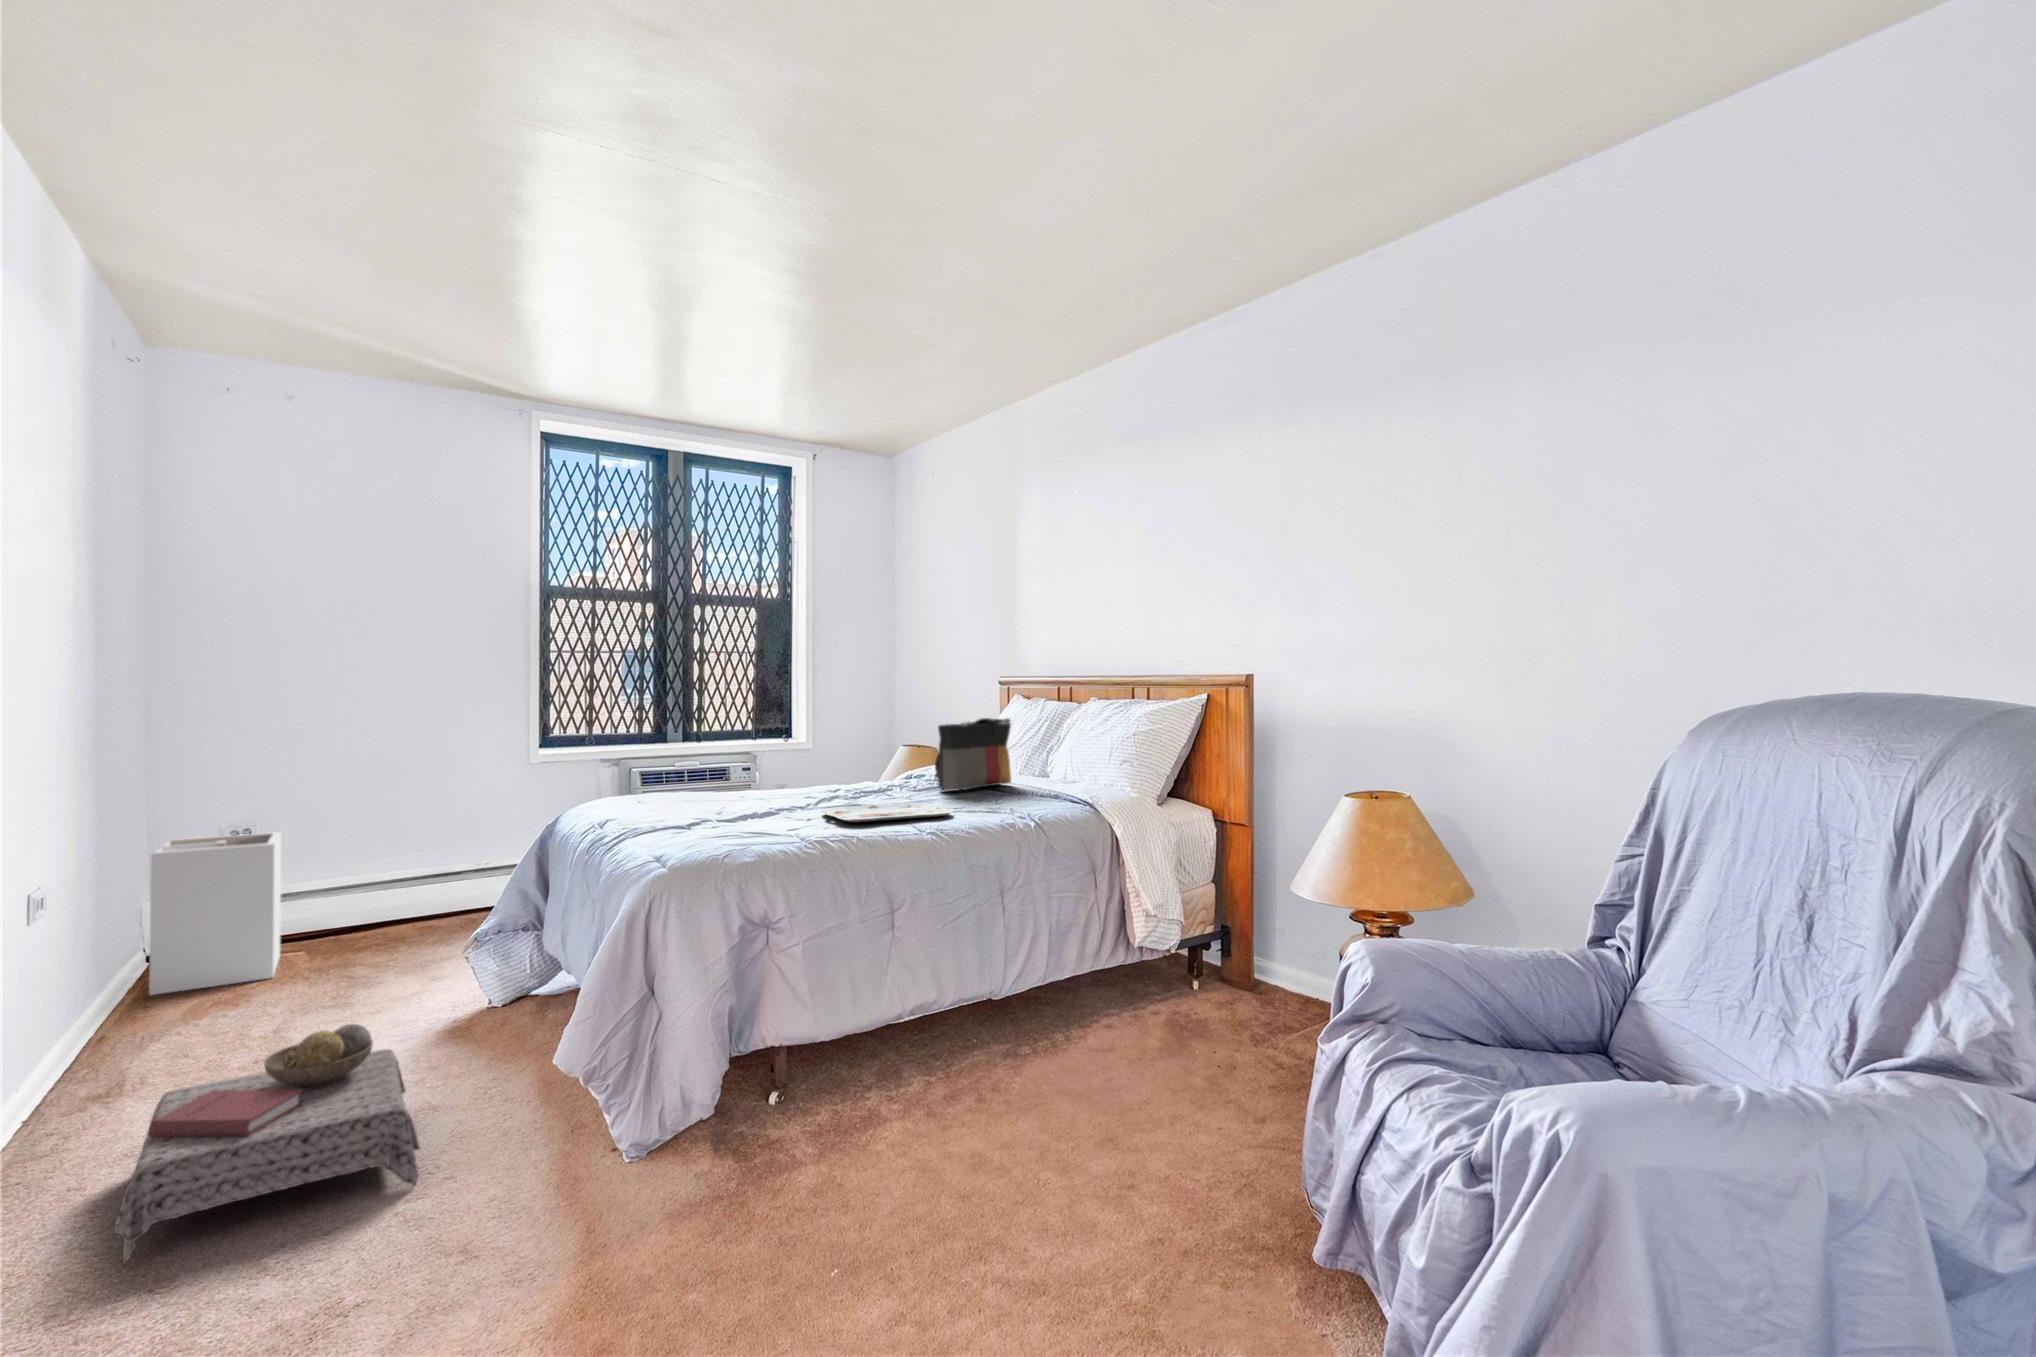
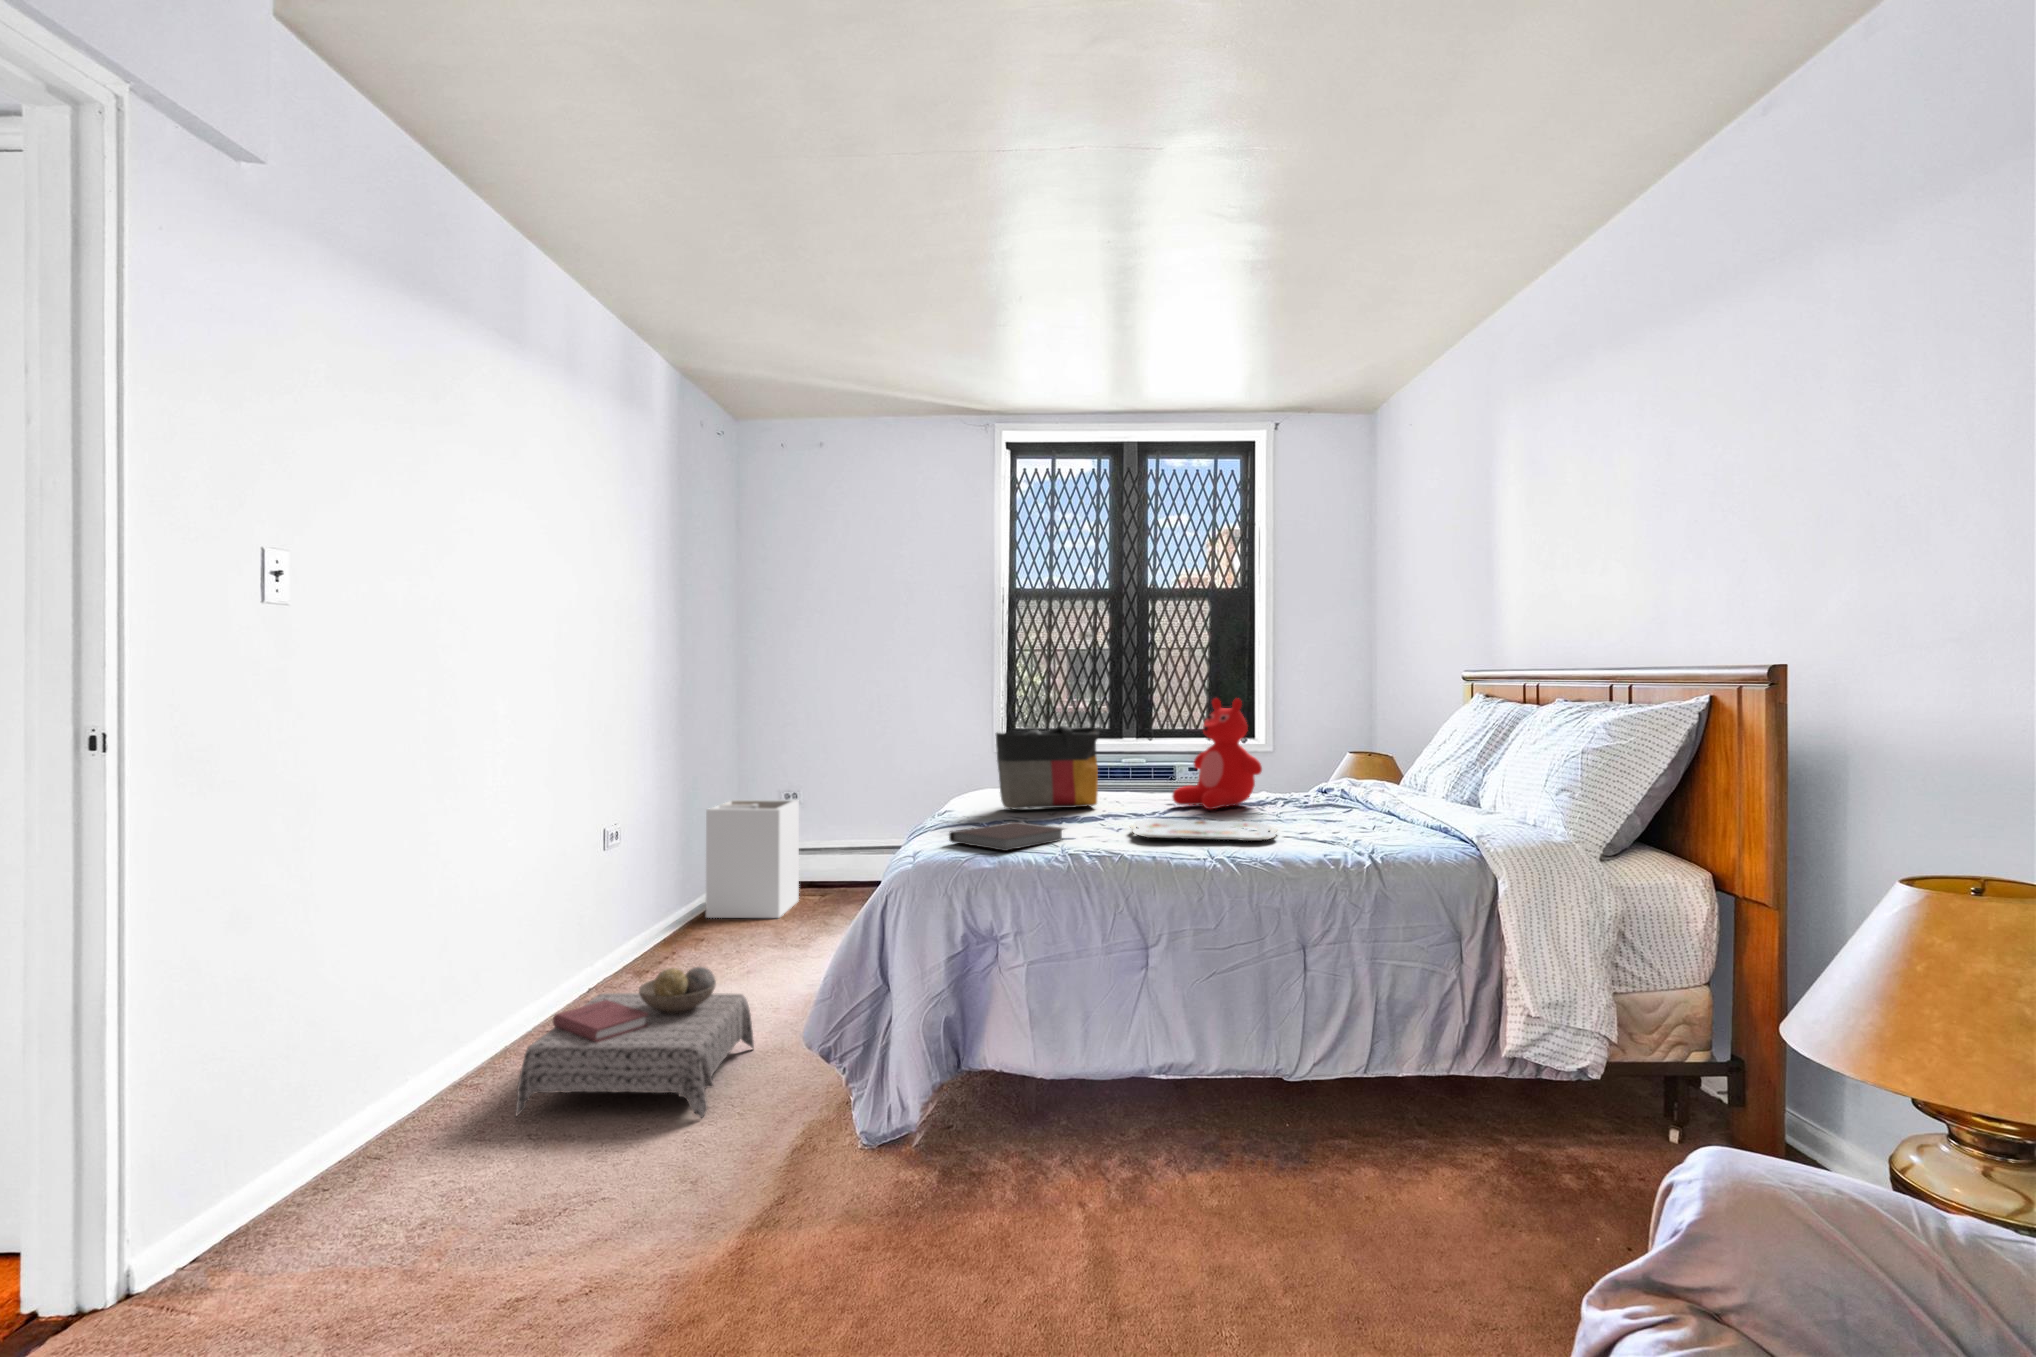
teddy bear: none [821,700,899,797] -> present [1172,698,1262,809]
tote bag: present [935,718,1011,791] -> present [996,726,1101,809]
notebook: none [674,820,779,845] -> present [949,822,1064,851]

